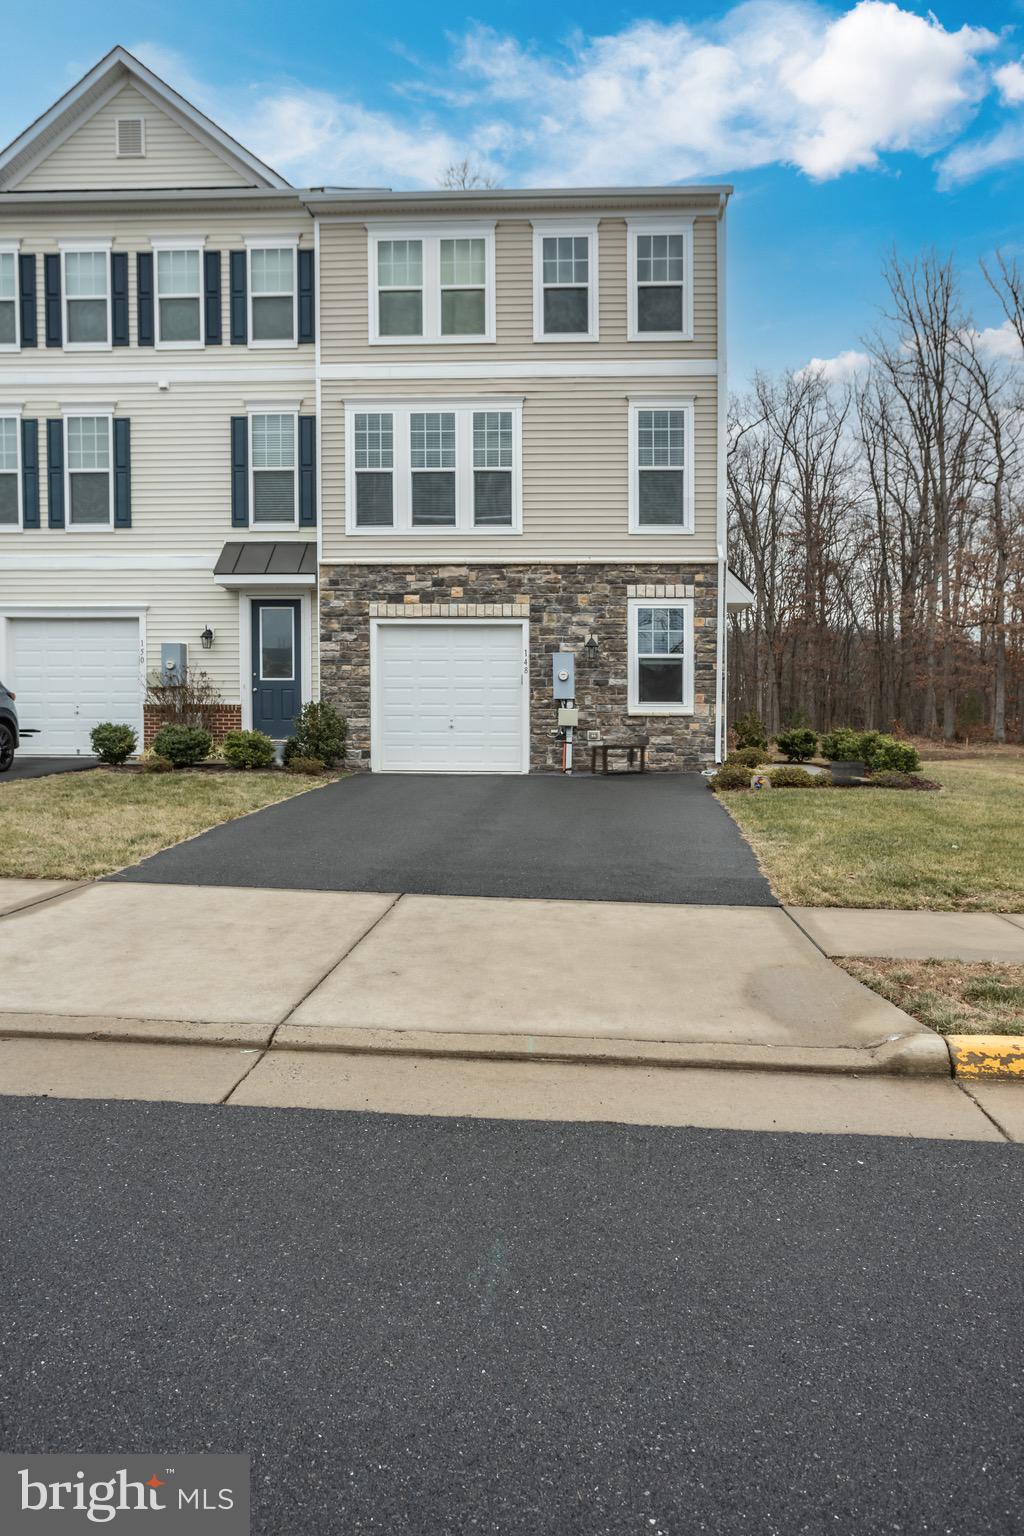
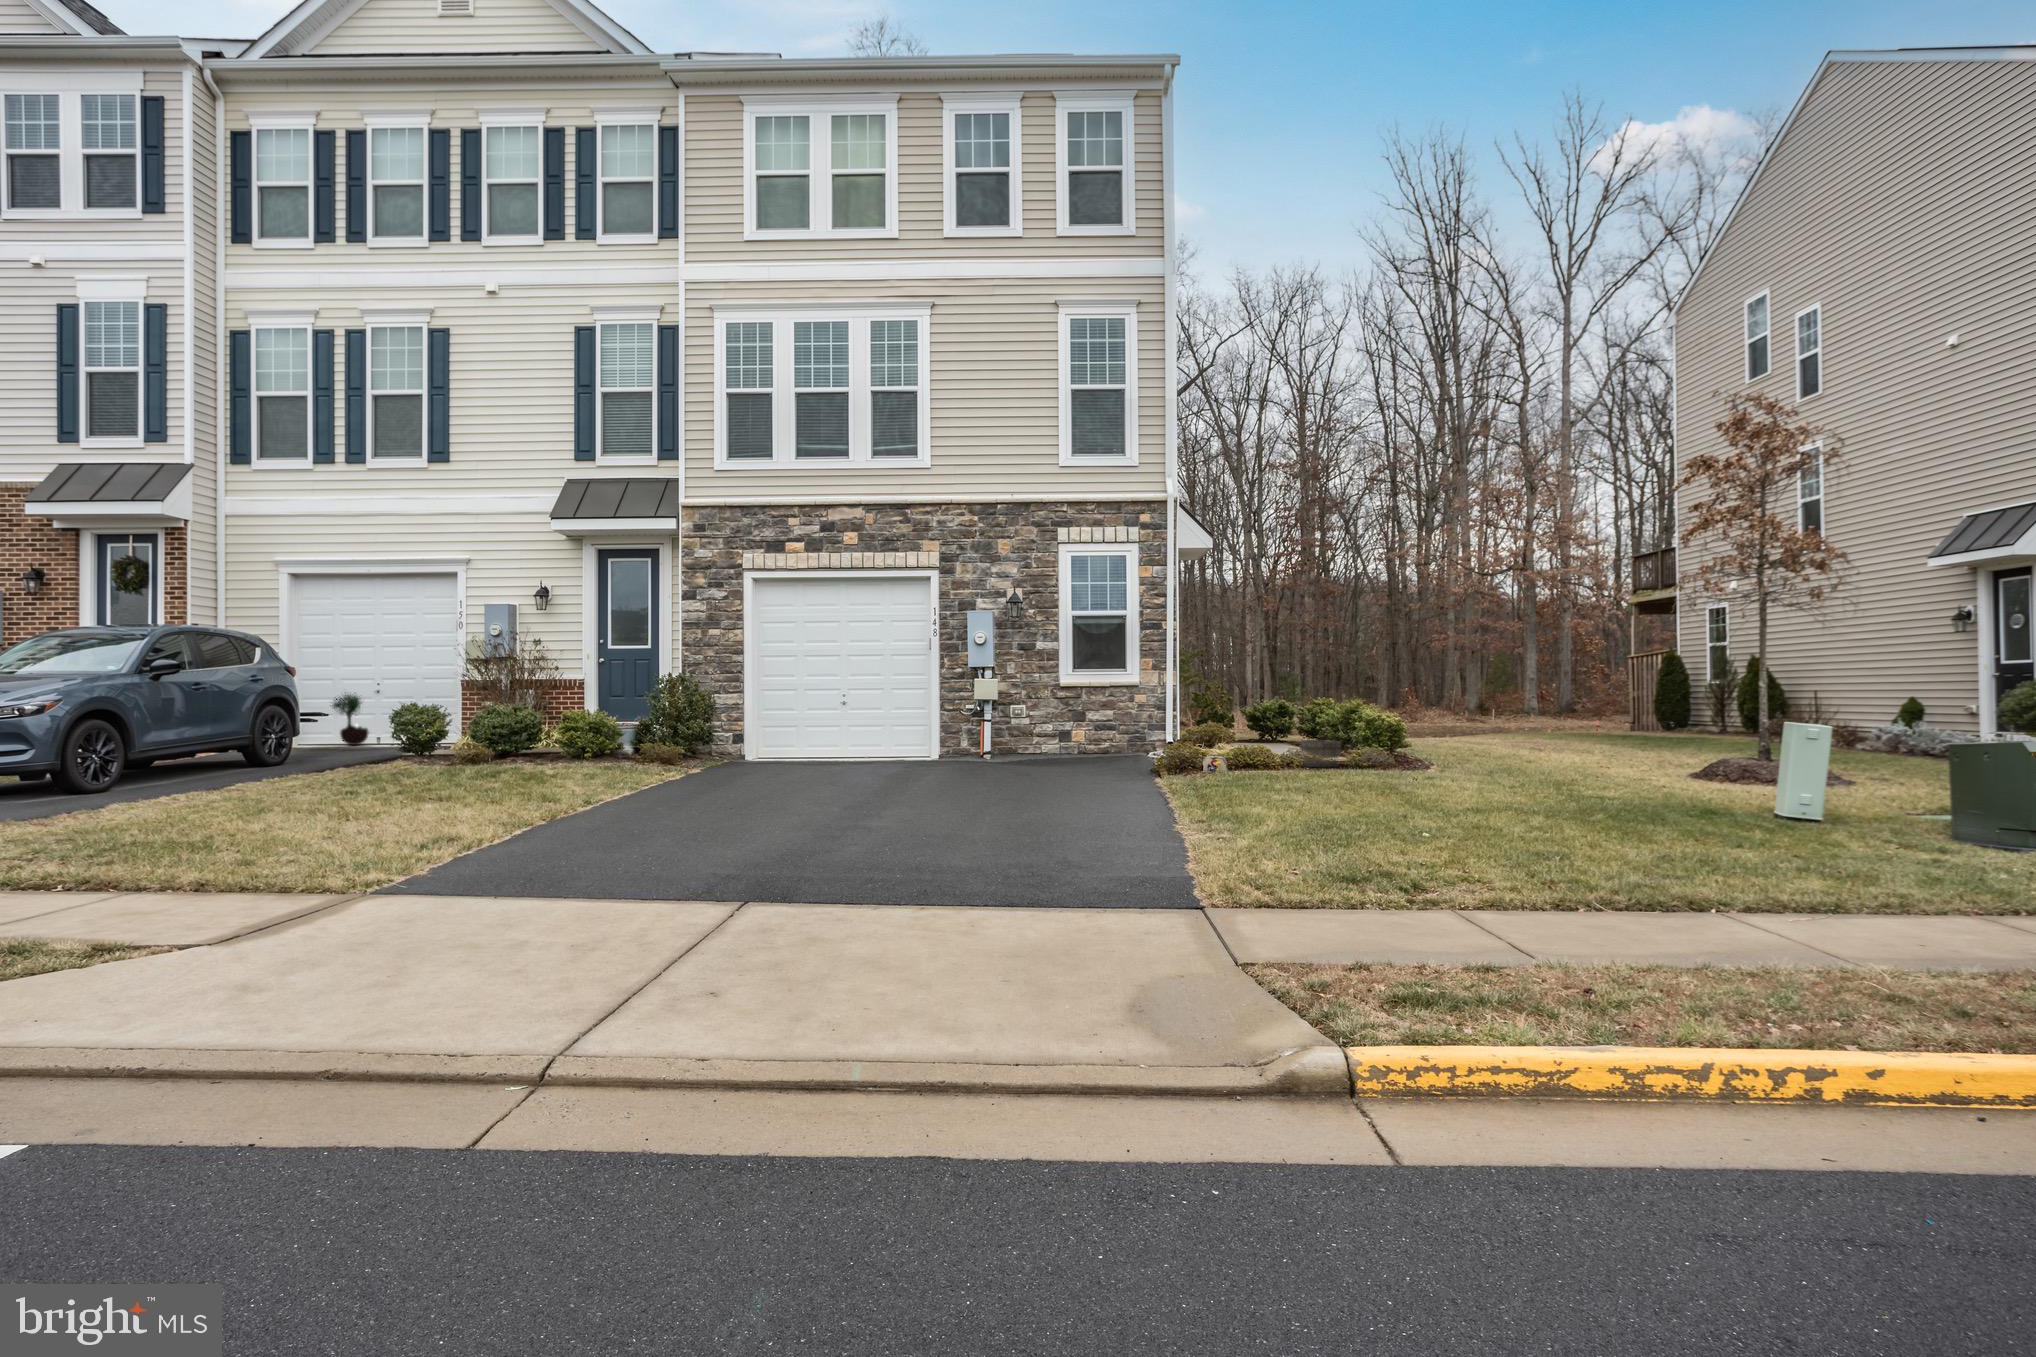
potted tree: none [40,711,72,757] -> present [332,692,369,745]
bench: present [591,744,646,774] -> none [1015,721,1083,759]

